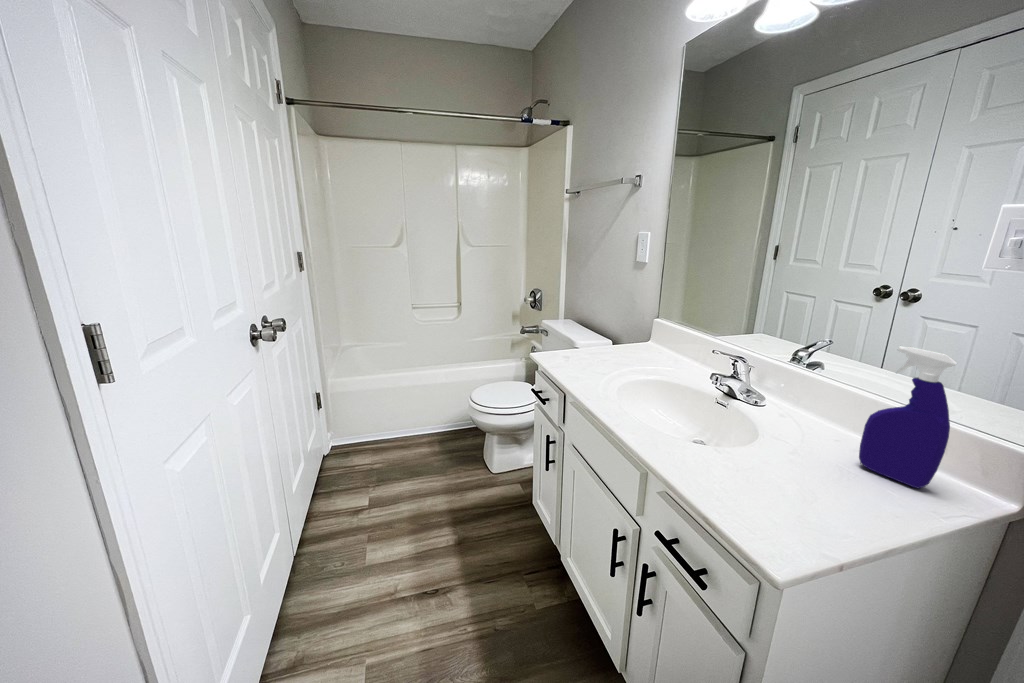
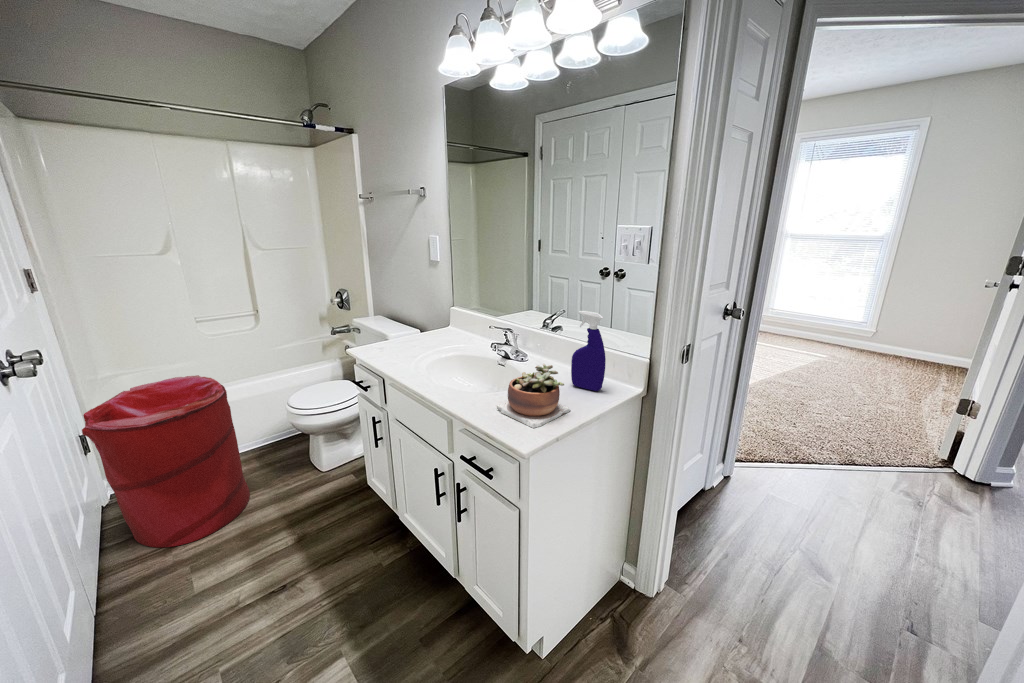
laundry hamper: none [314,357,428,511] -> present [82,375,250,547]
succulent plant: none [725,426,870,536] -> present [497,364,571,428]

